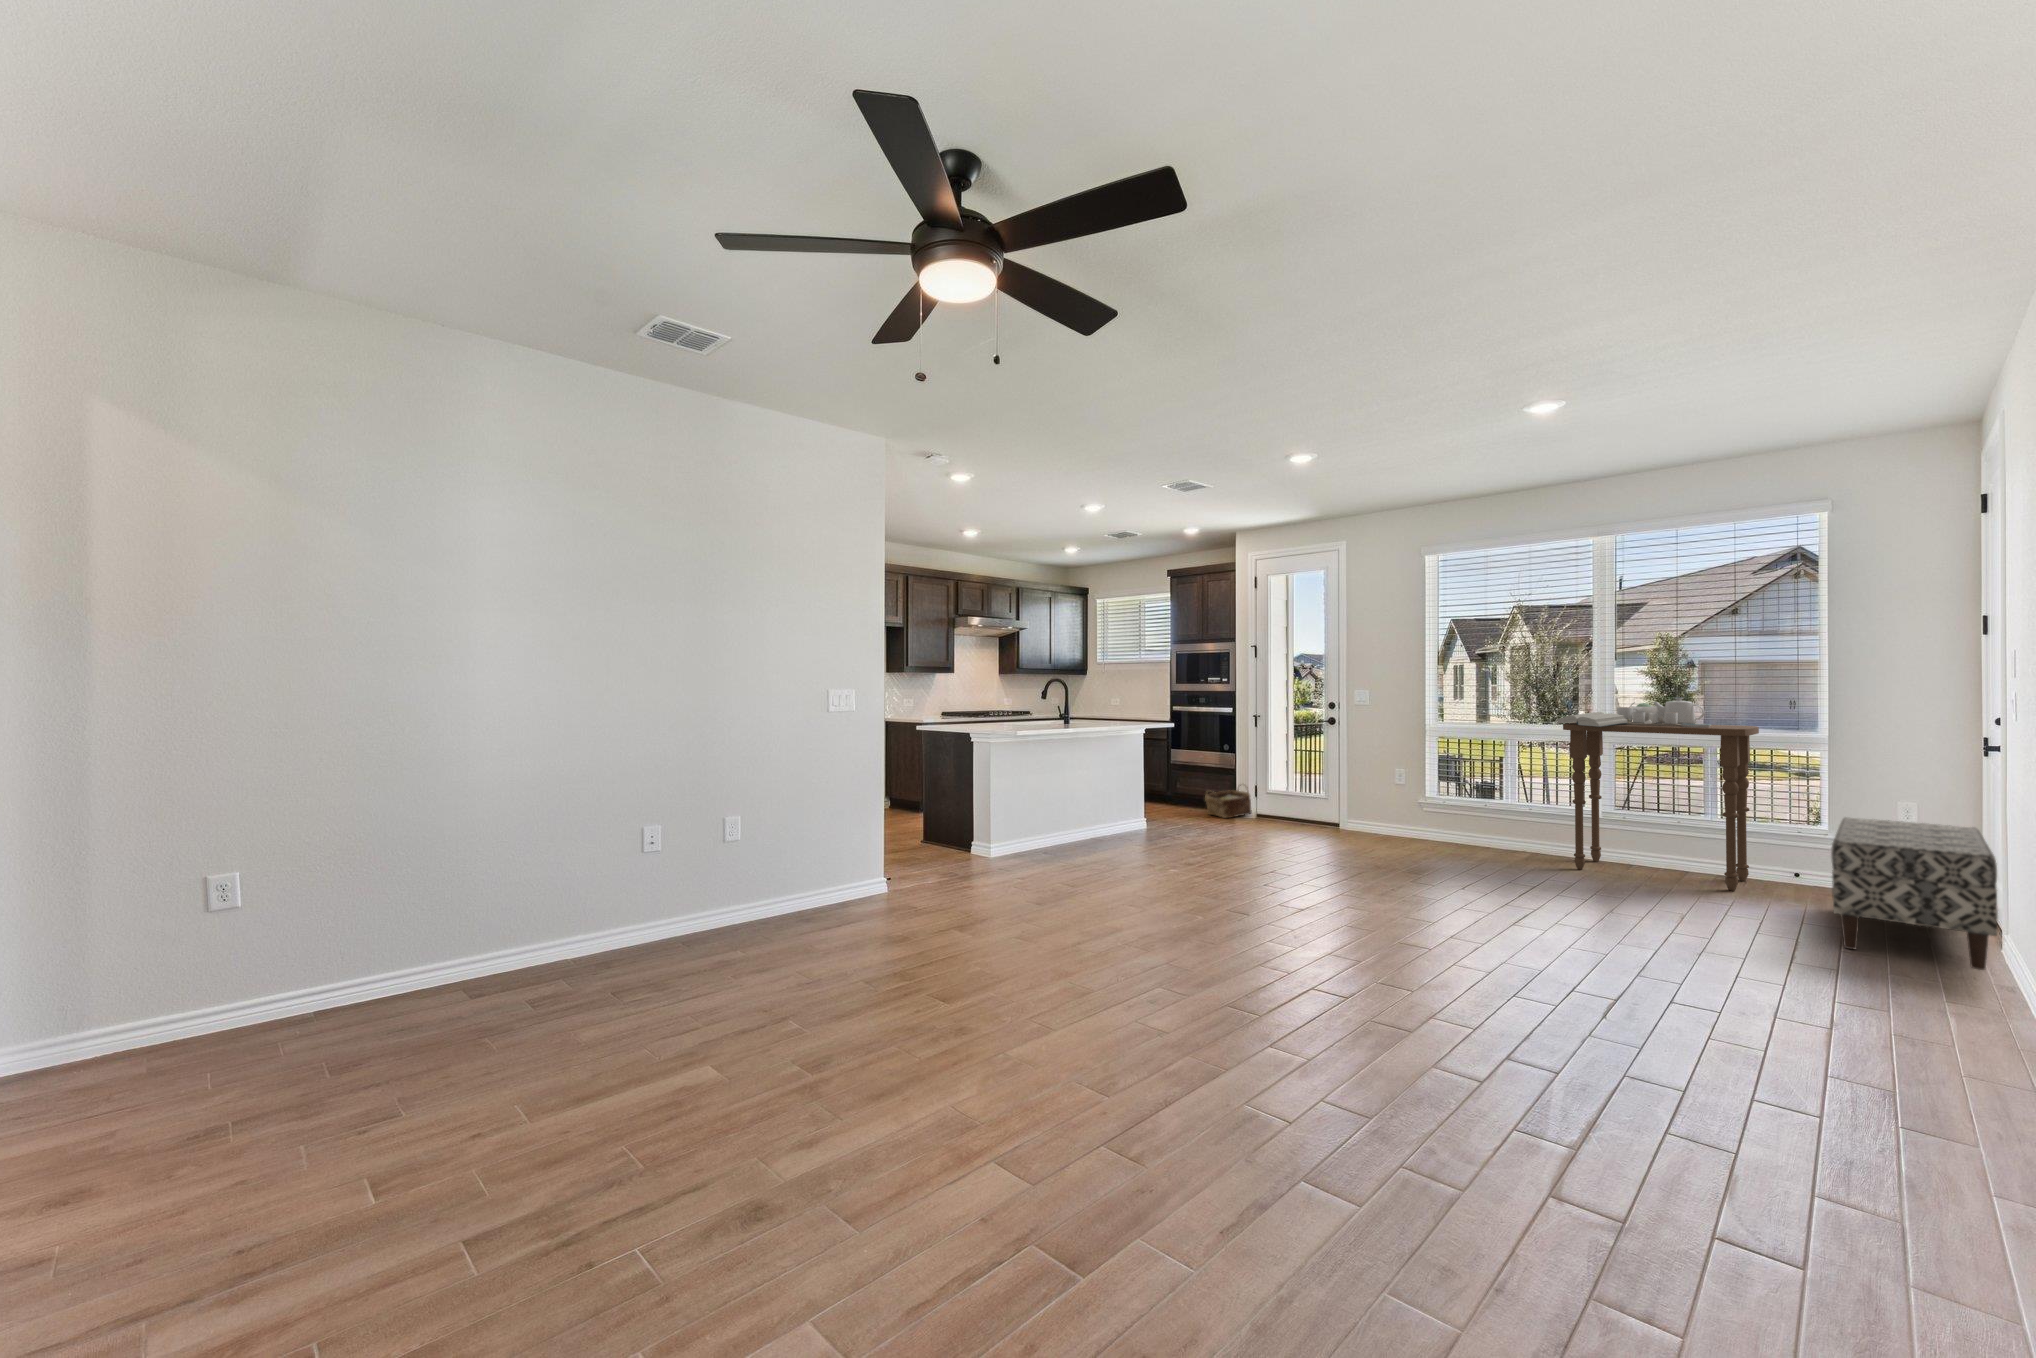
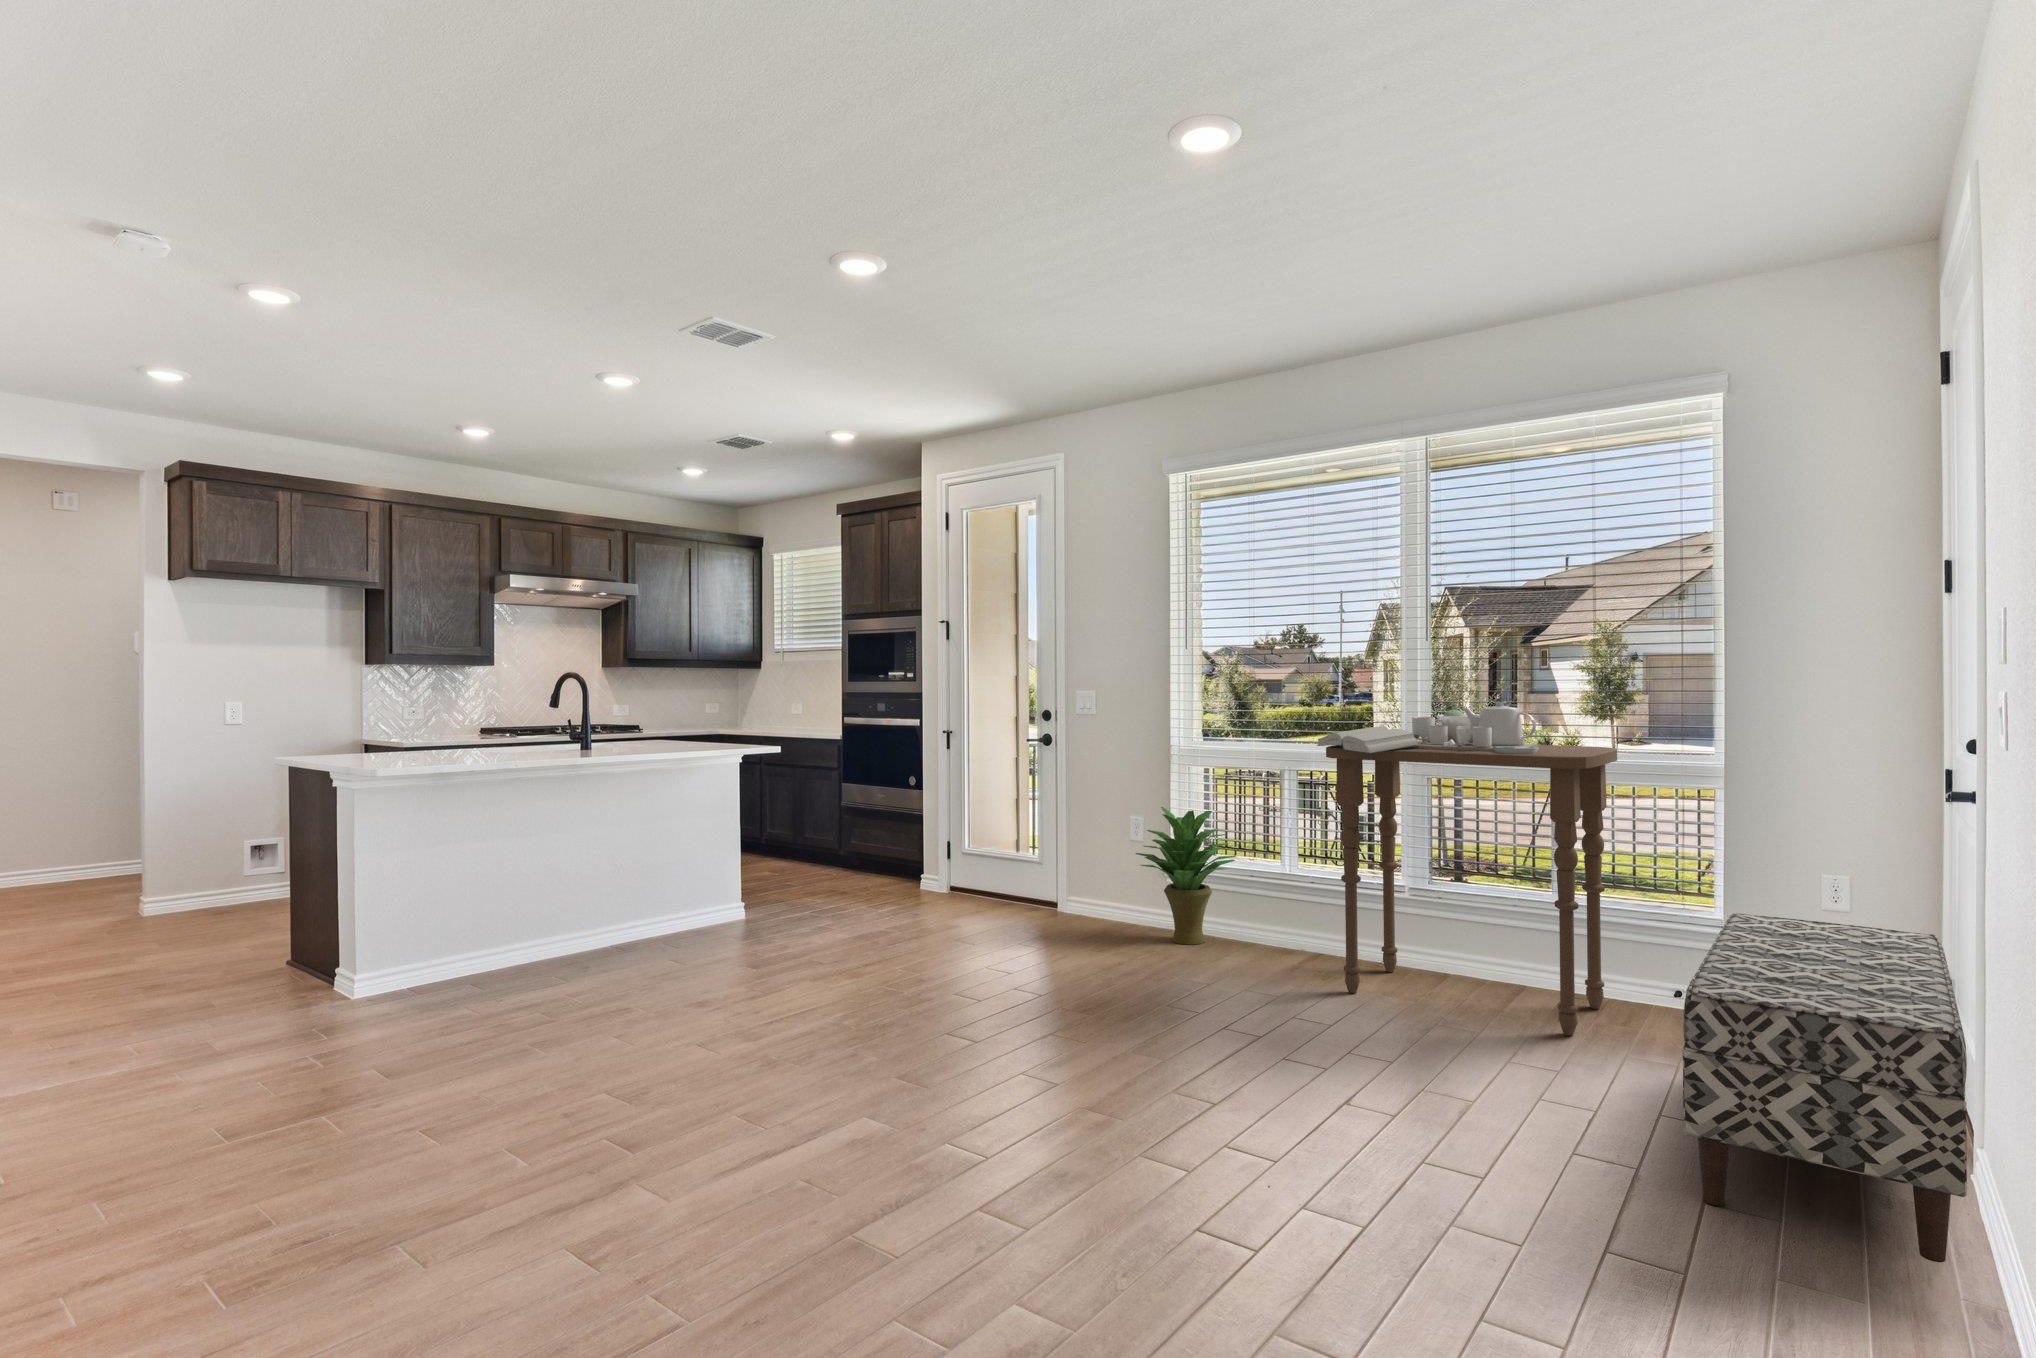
potted plant: none [1413,762,1482,846] -> present [1136,807,1236,945]
woven basket: present [1205,785,1251,818] -> none [863,838,936,896]

